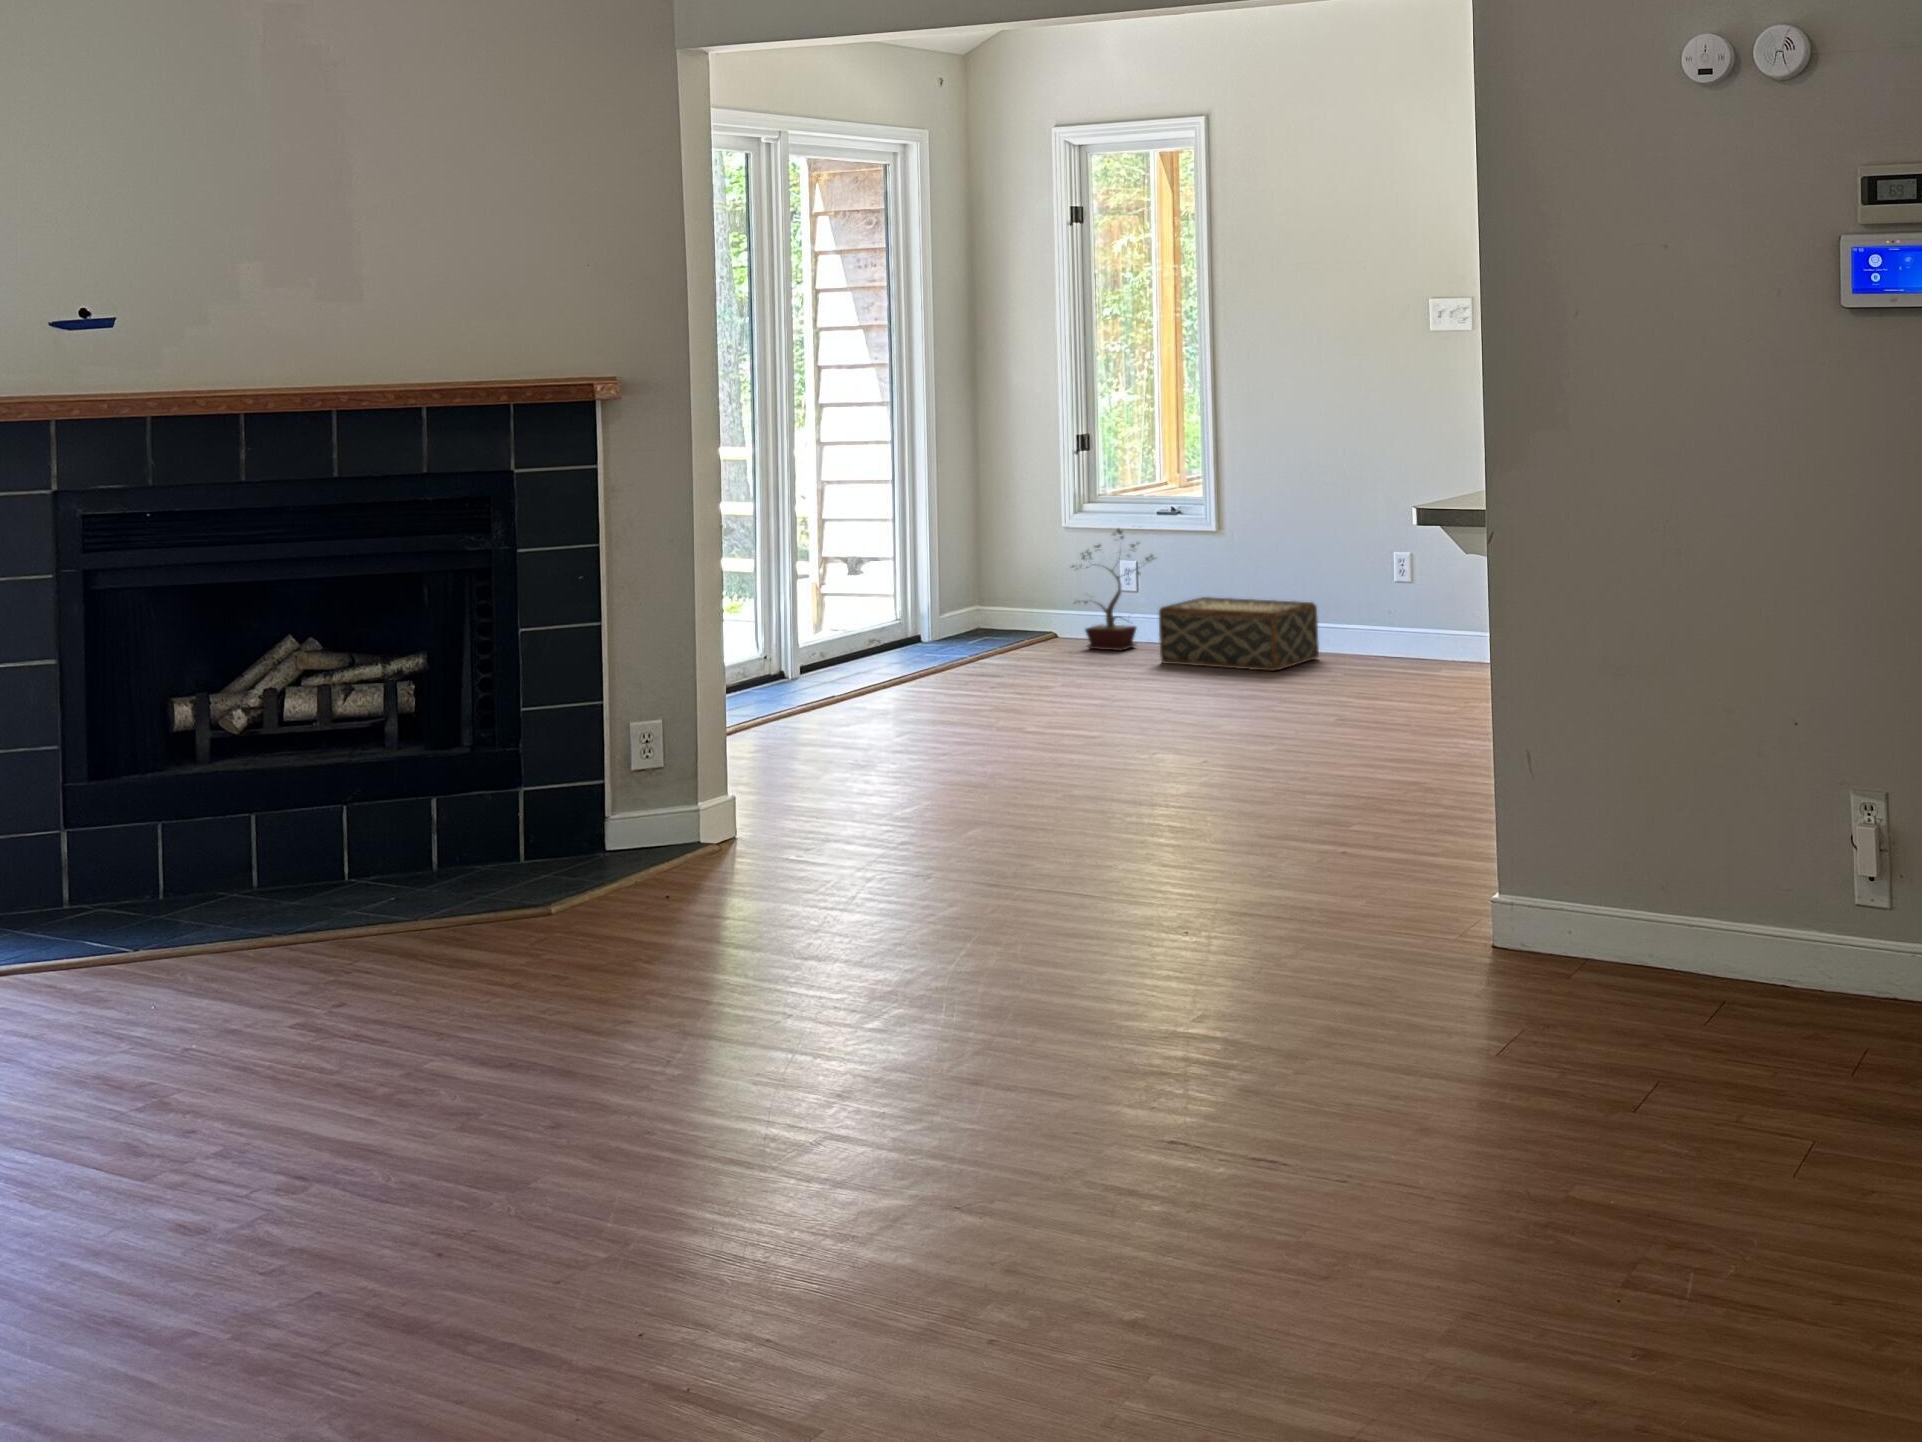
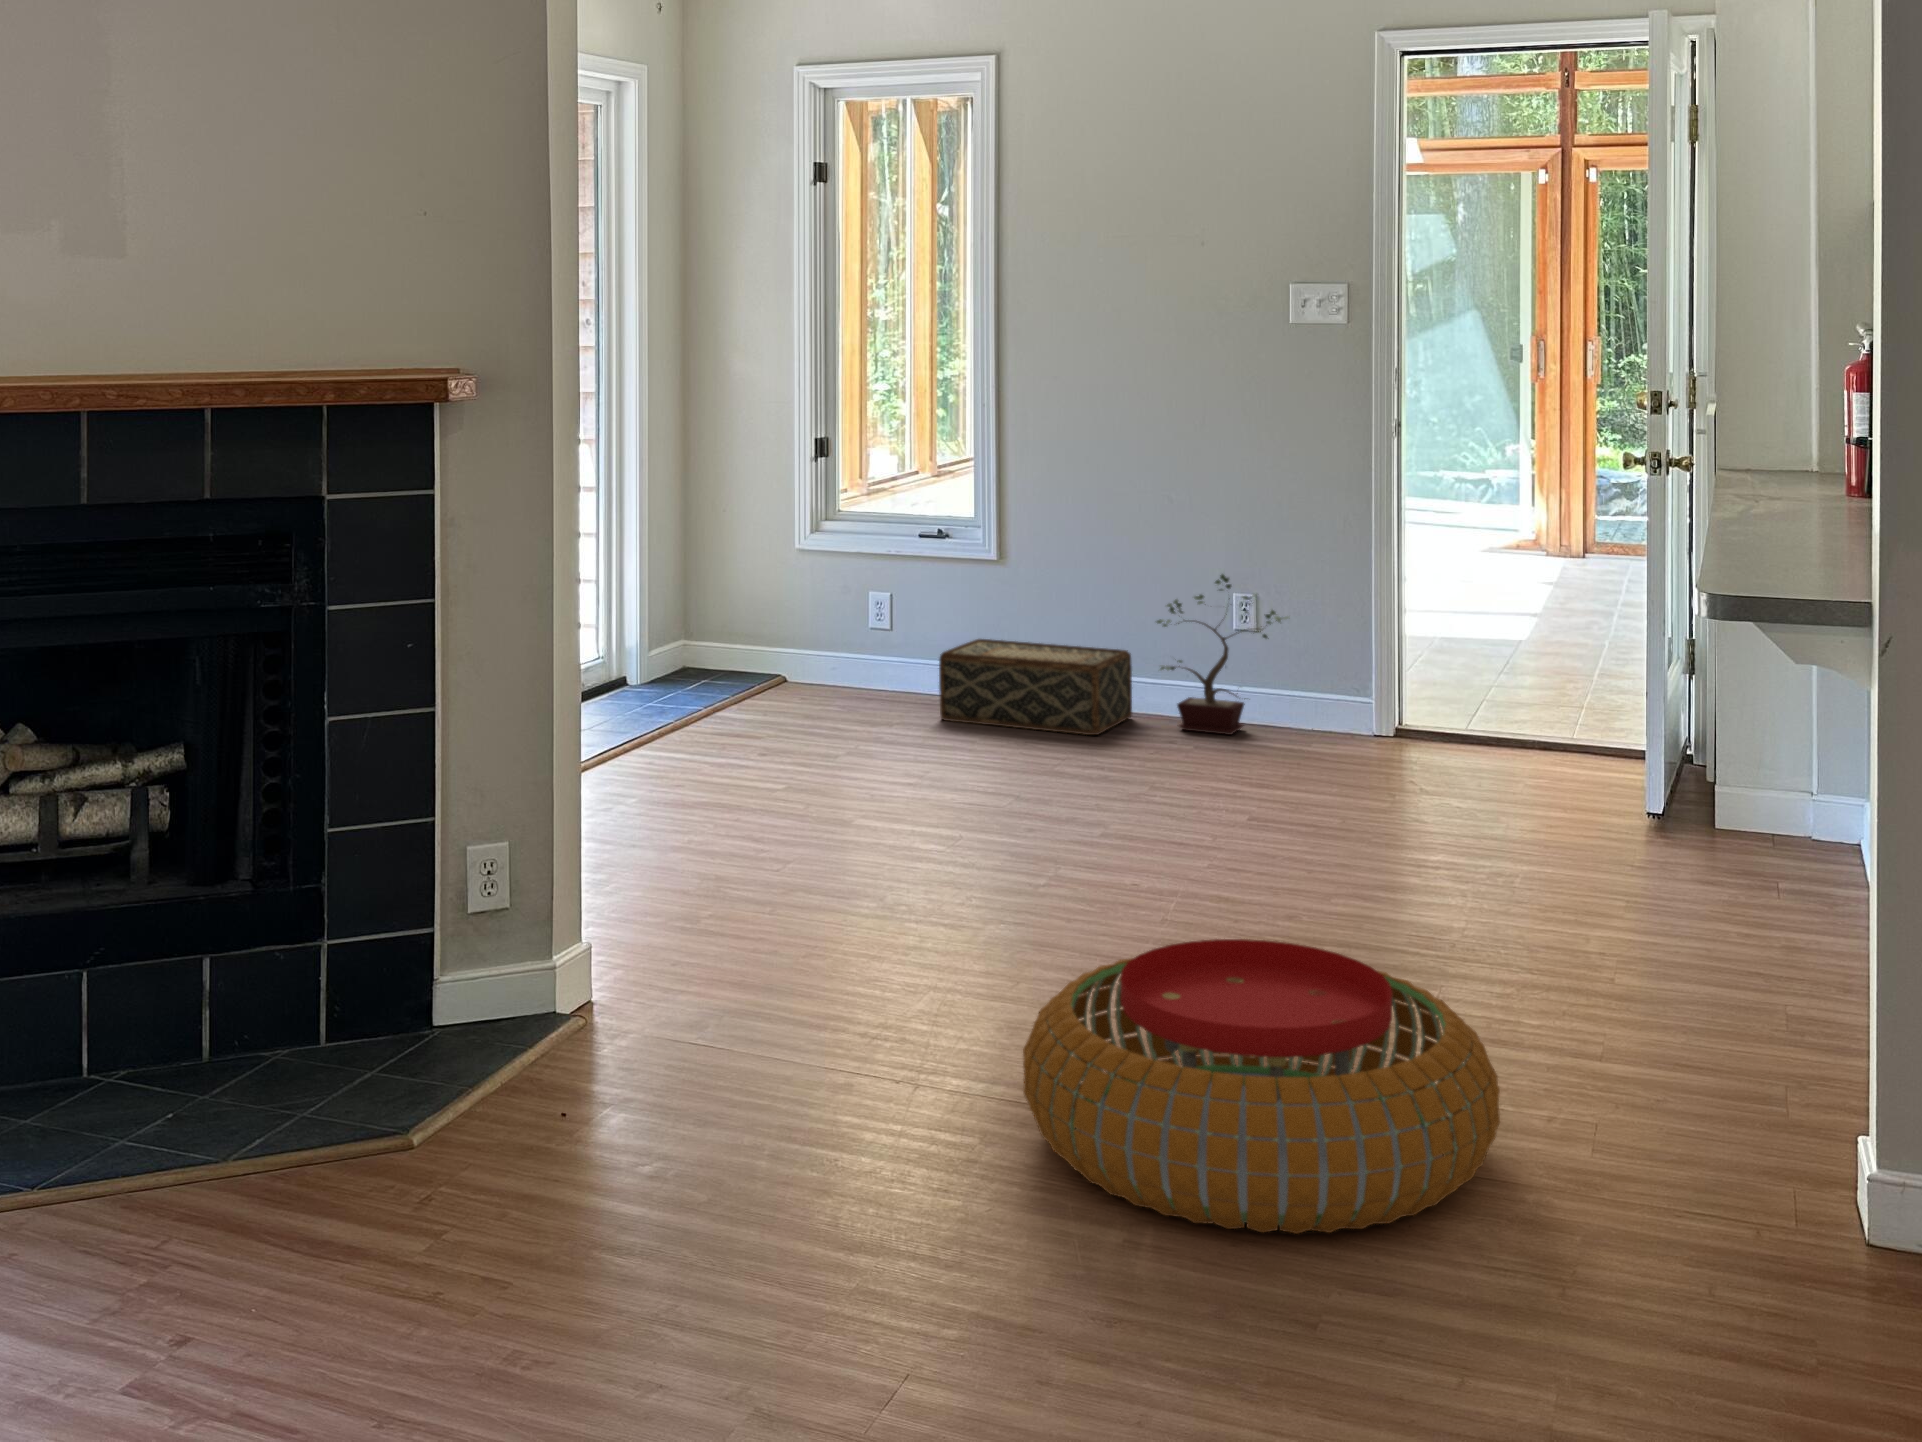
potted plant: present [1072,528,1155,650] -> present [1157,574,1288,735]
pouf: none [955,767,1283,944] -> present [1023,939,1500,1234]

